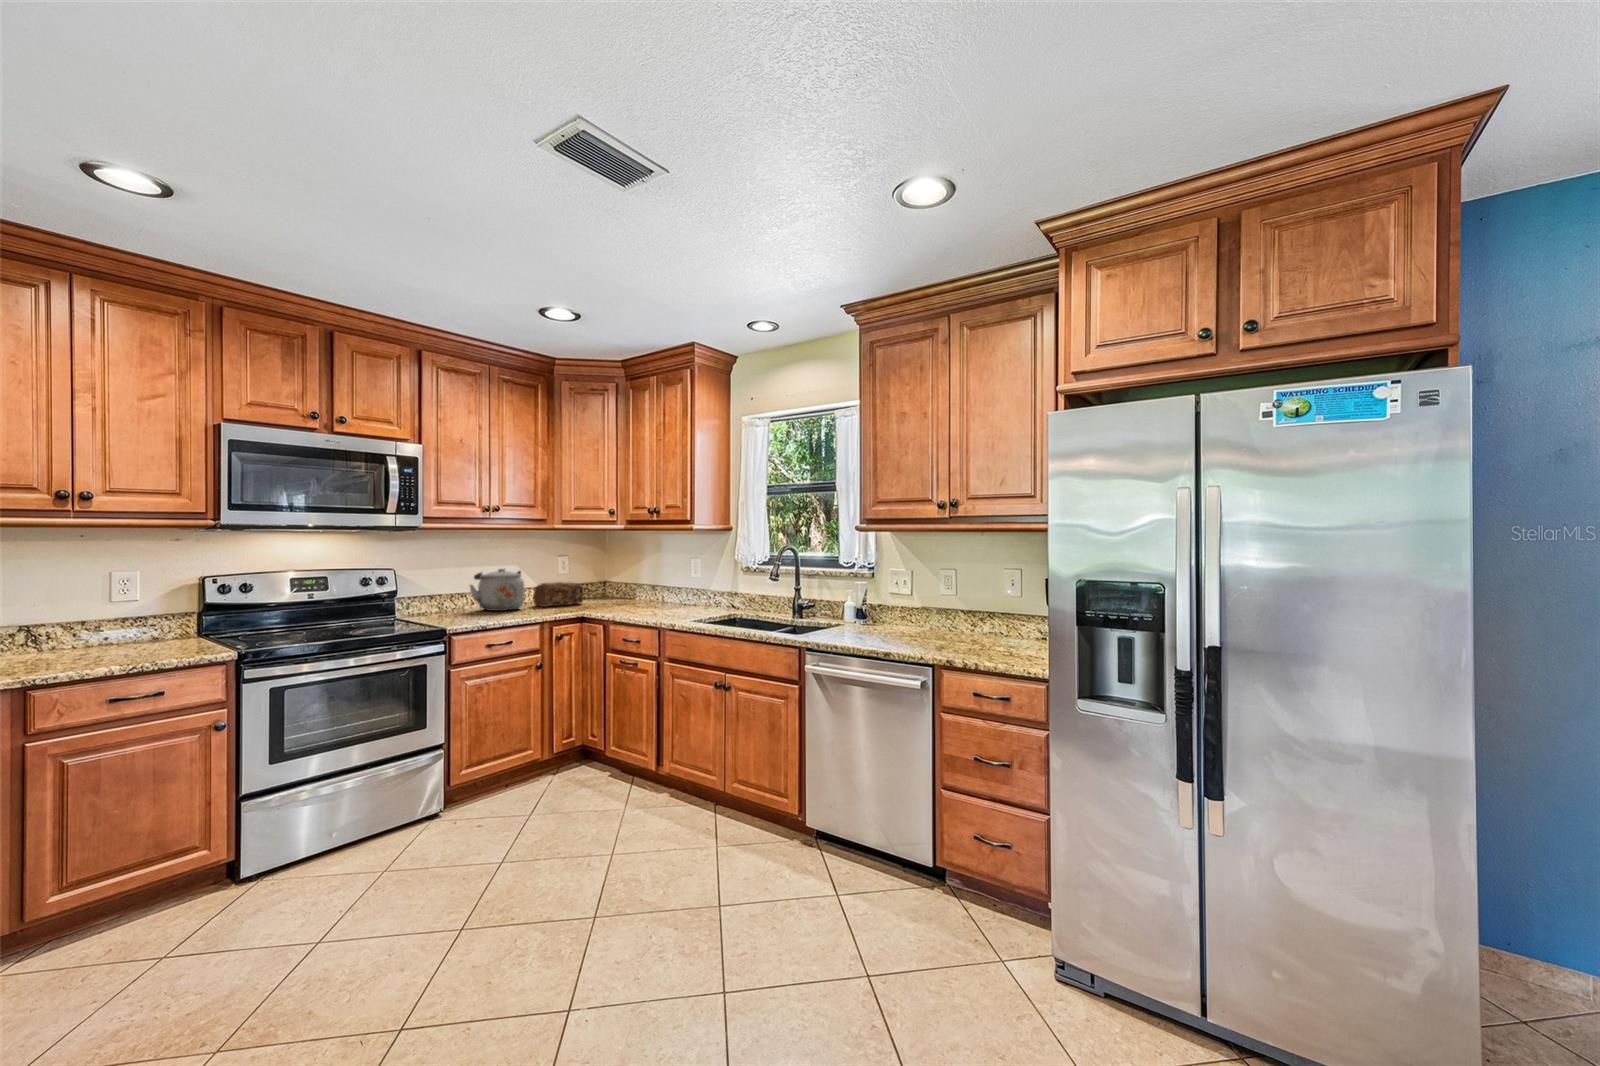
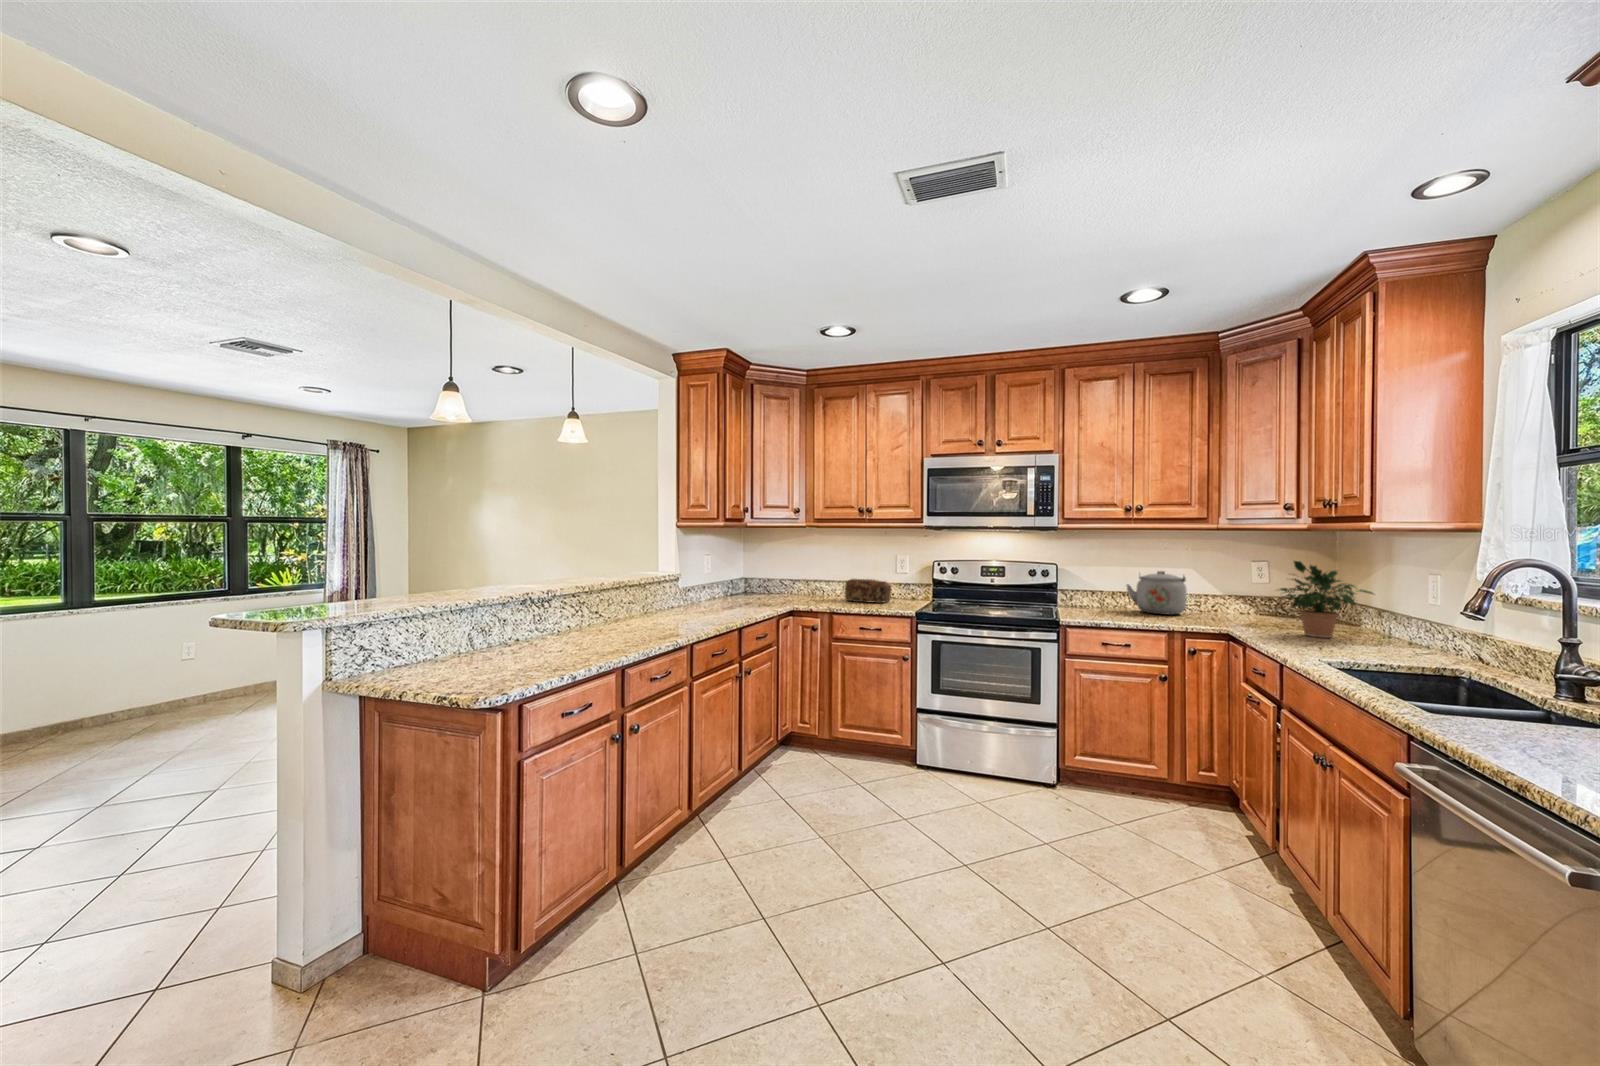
potted plant: none [612,552,669,609] -> present [1280,561,1373,638]
bread loaf: present [533,582,583,607] -> present [845,579,891,603]

